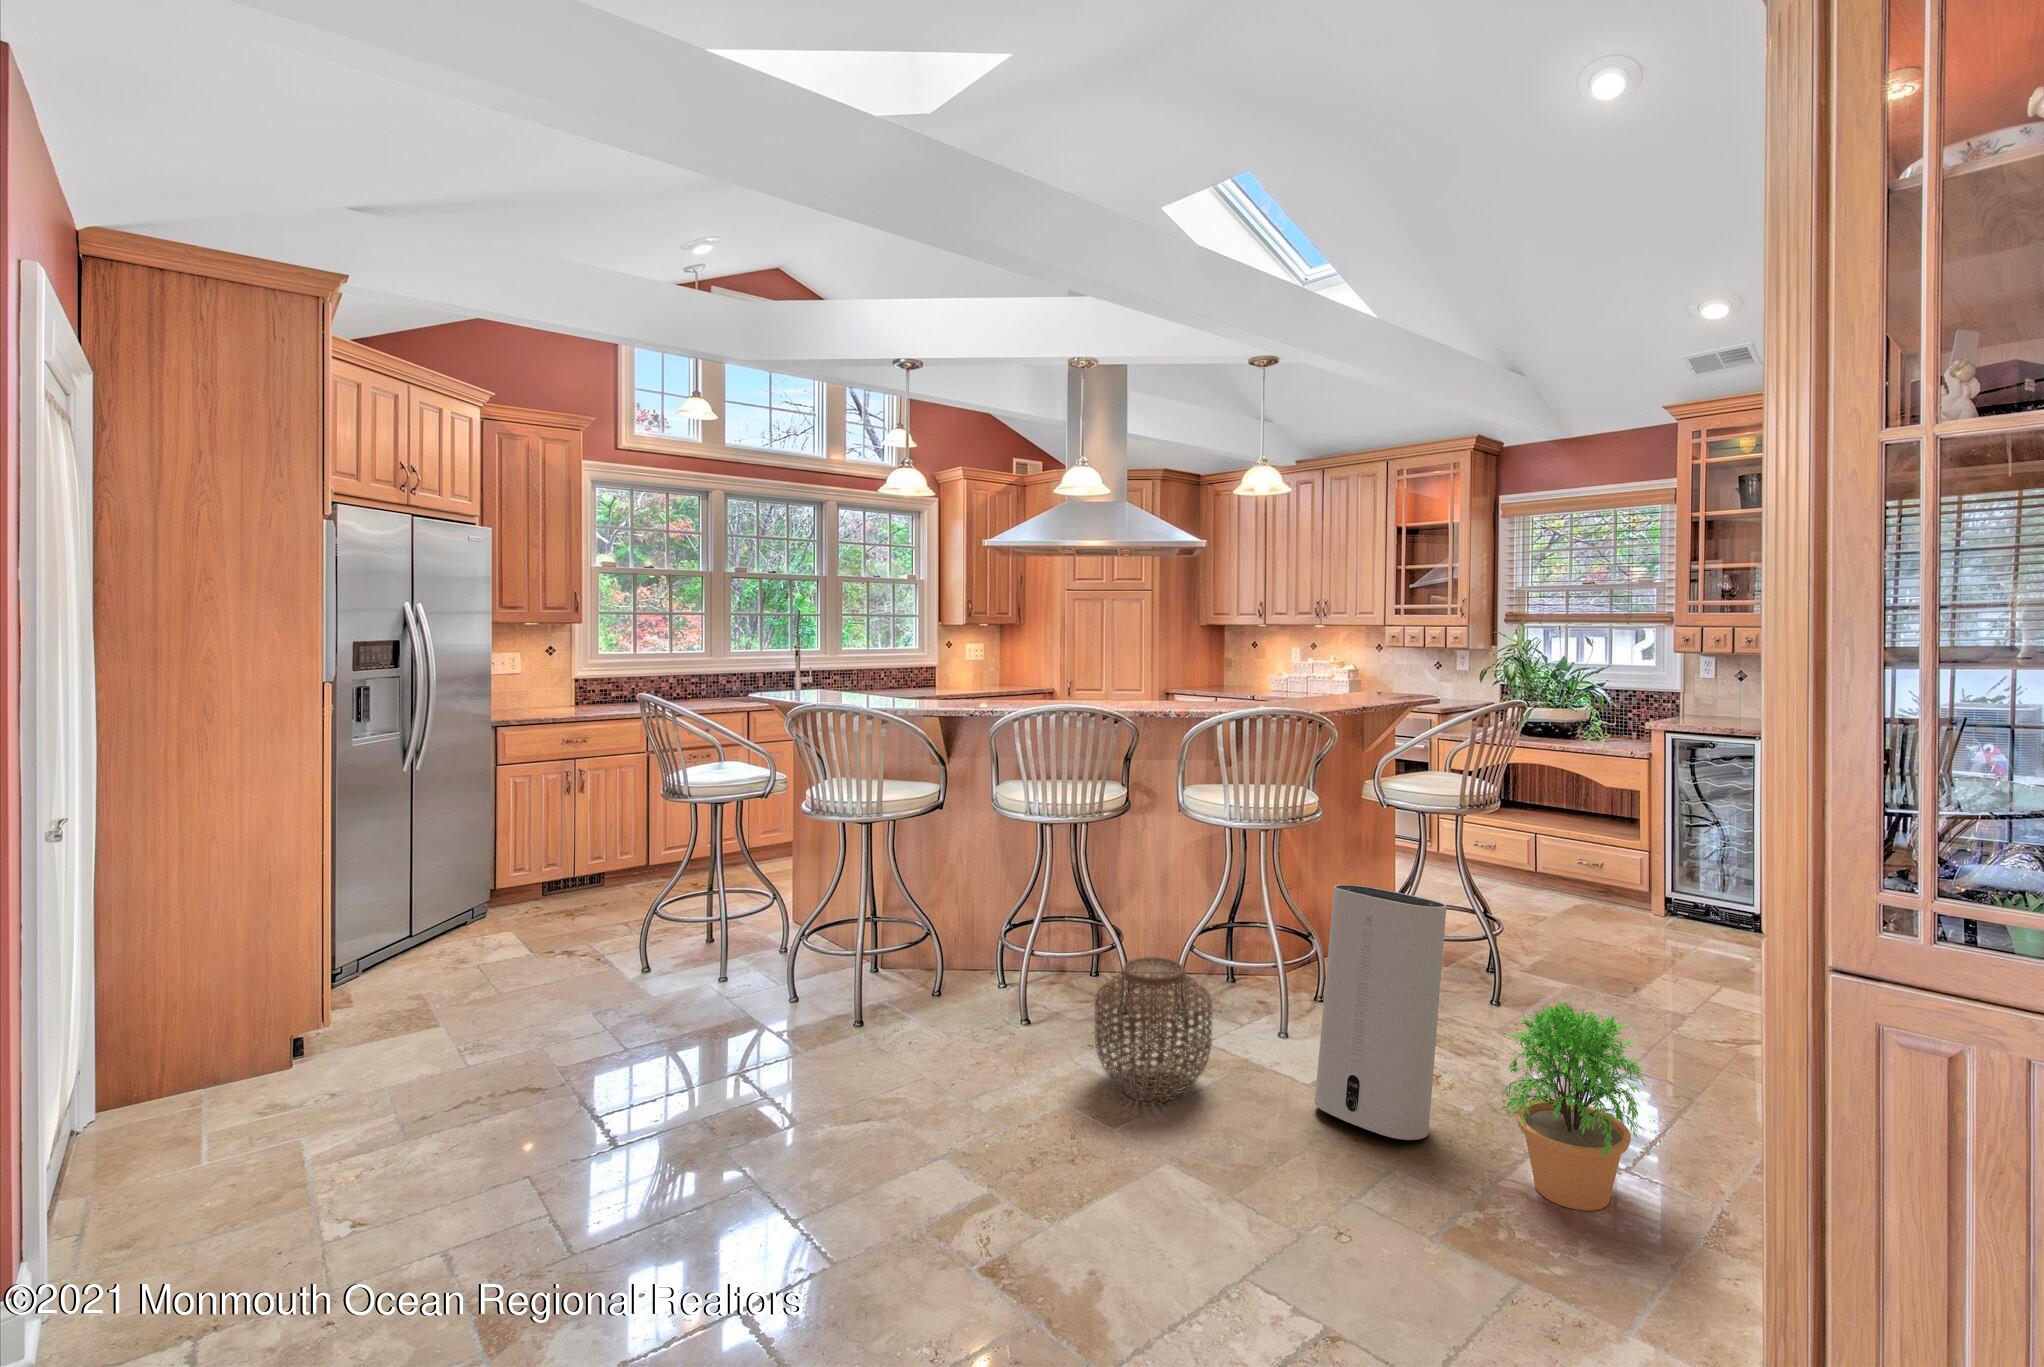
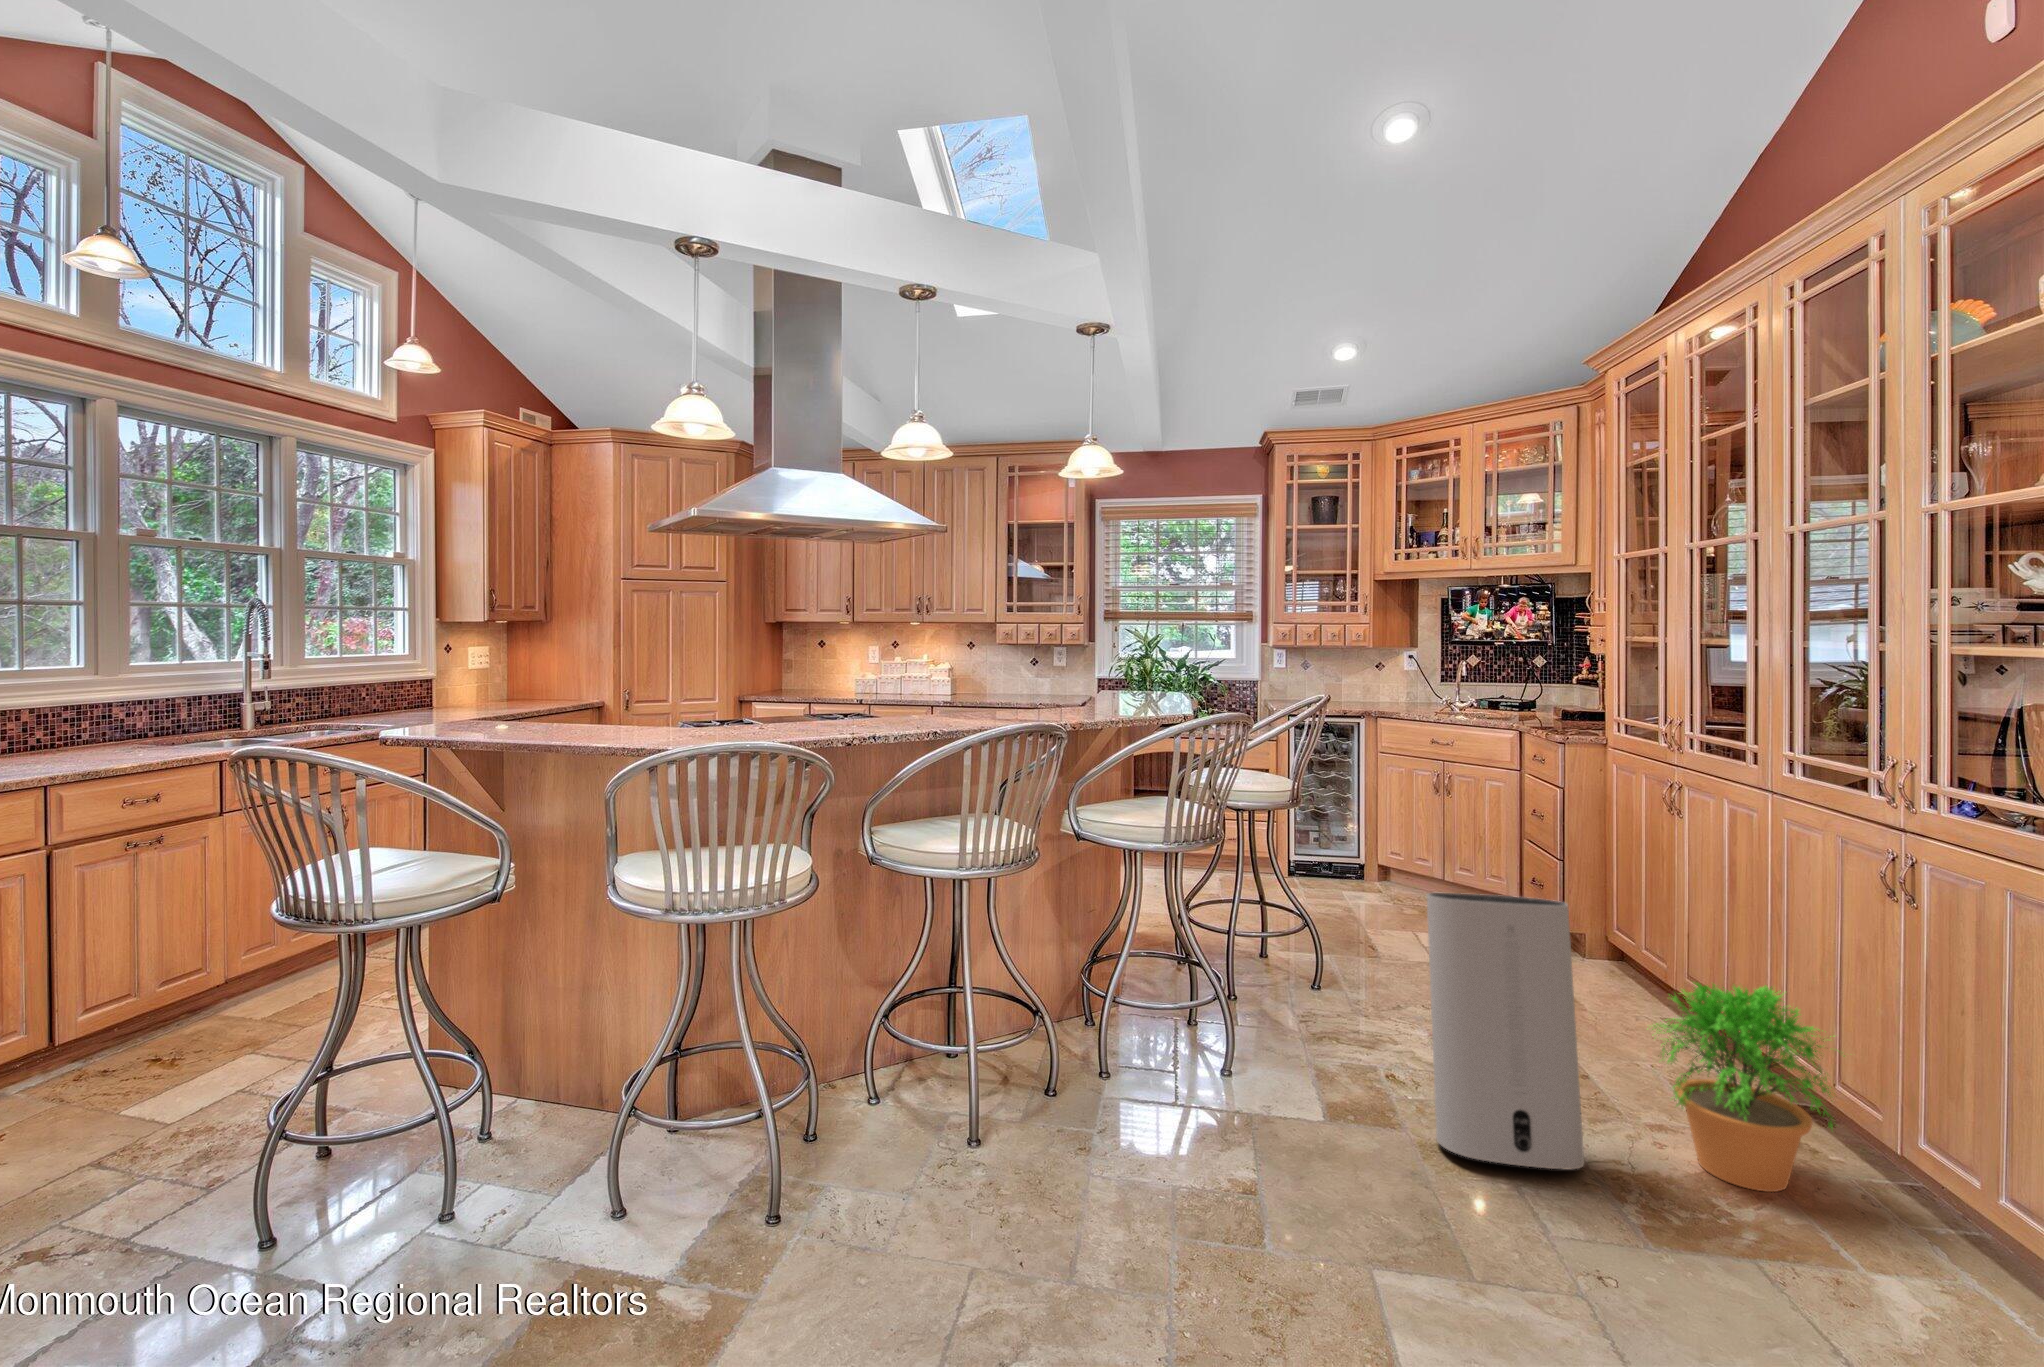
woven basket: present [1095,957,1212,1102] -> none [1207,1021,1367,1216]

